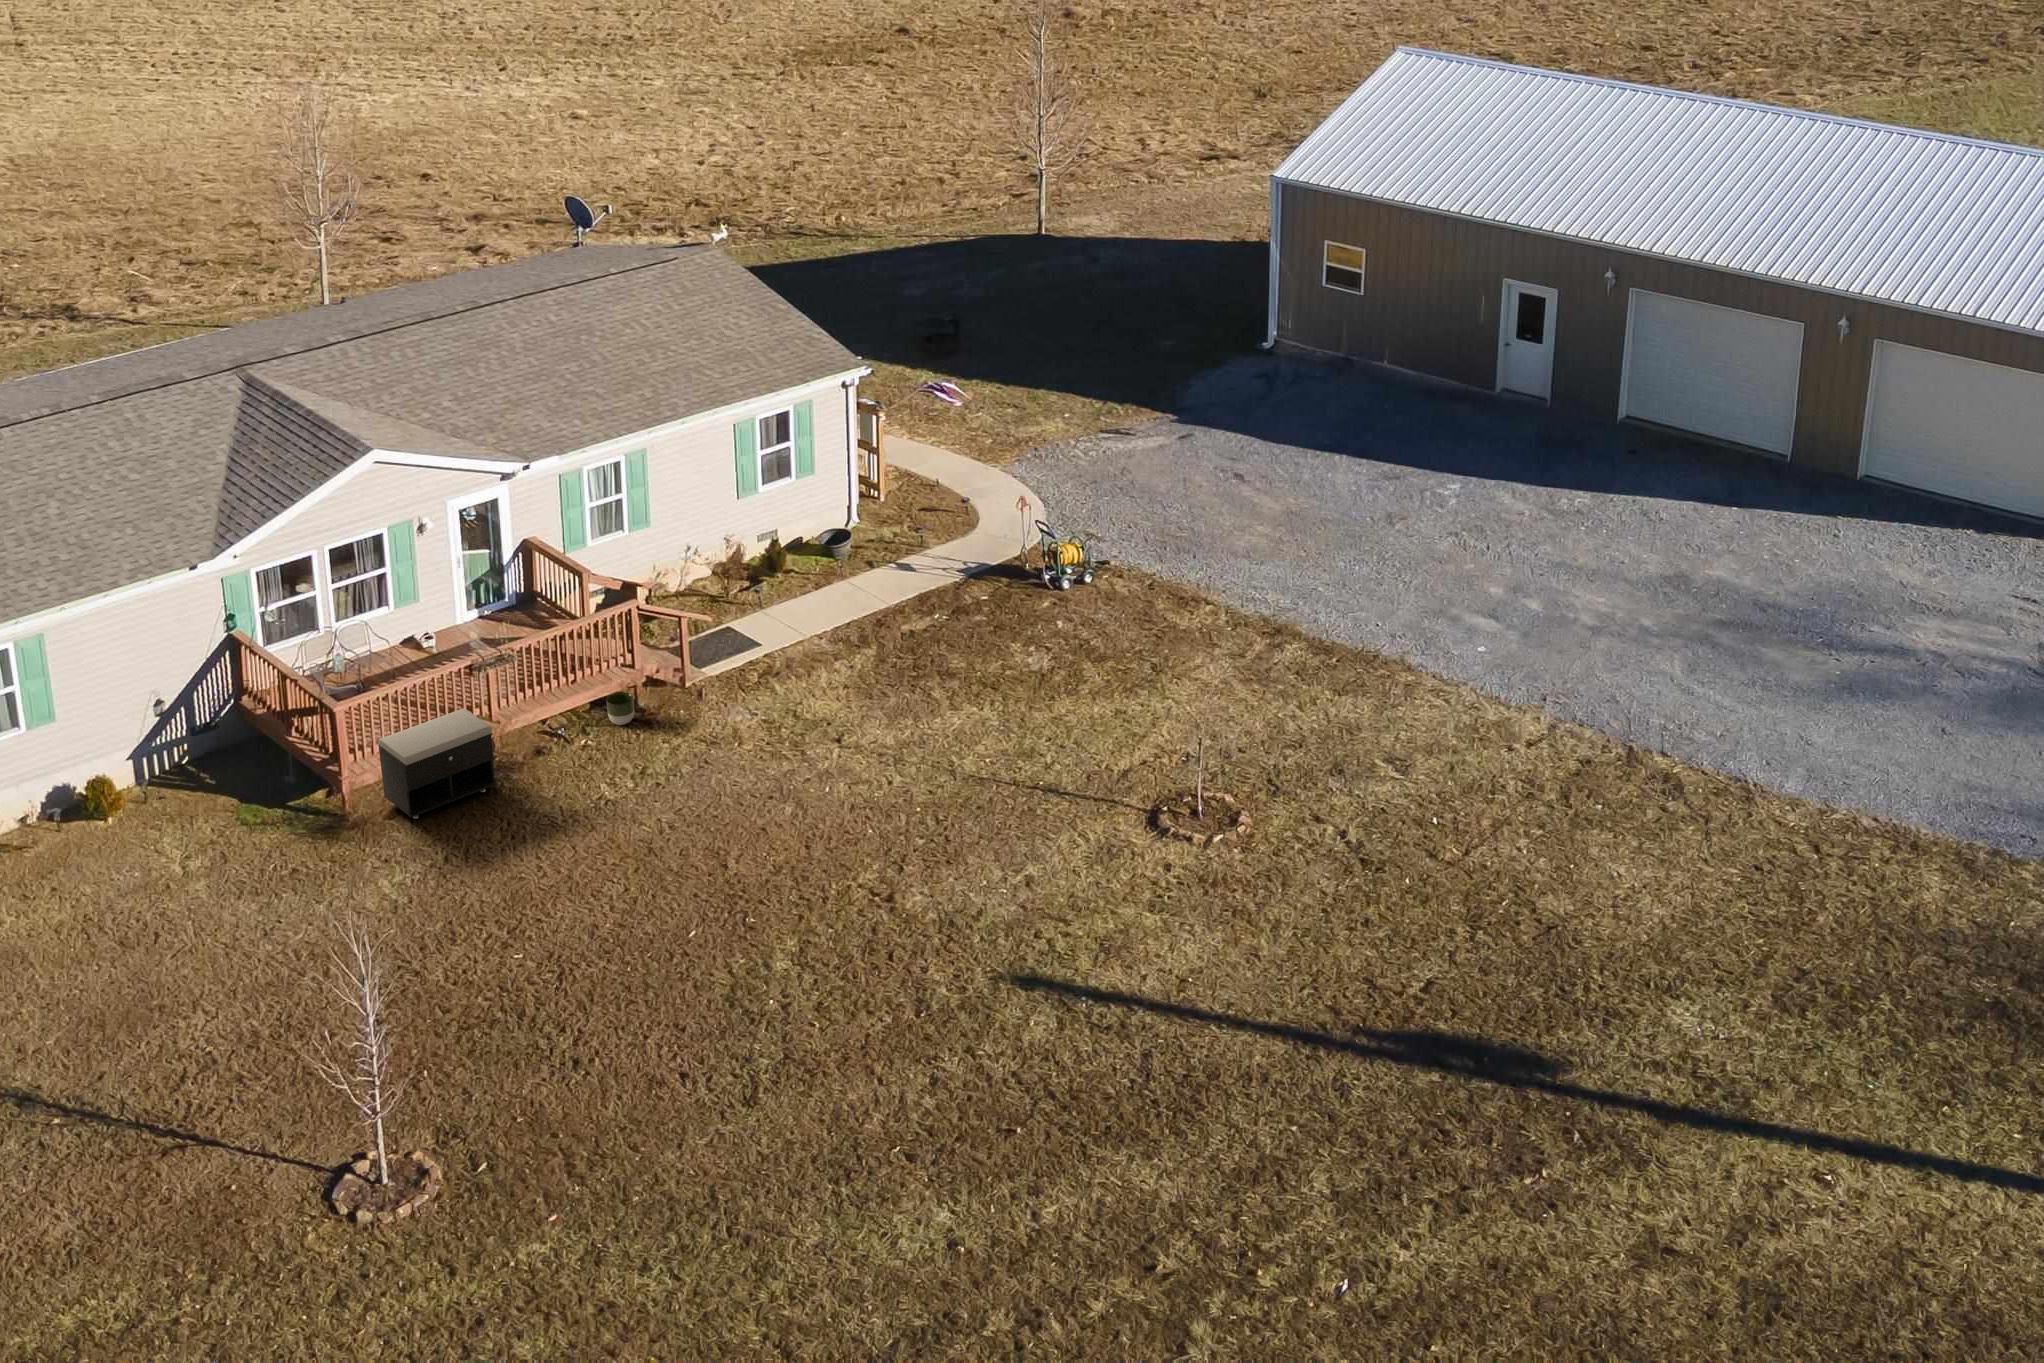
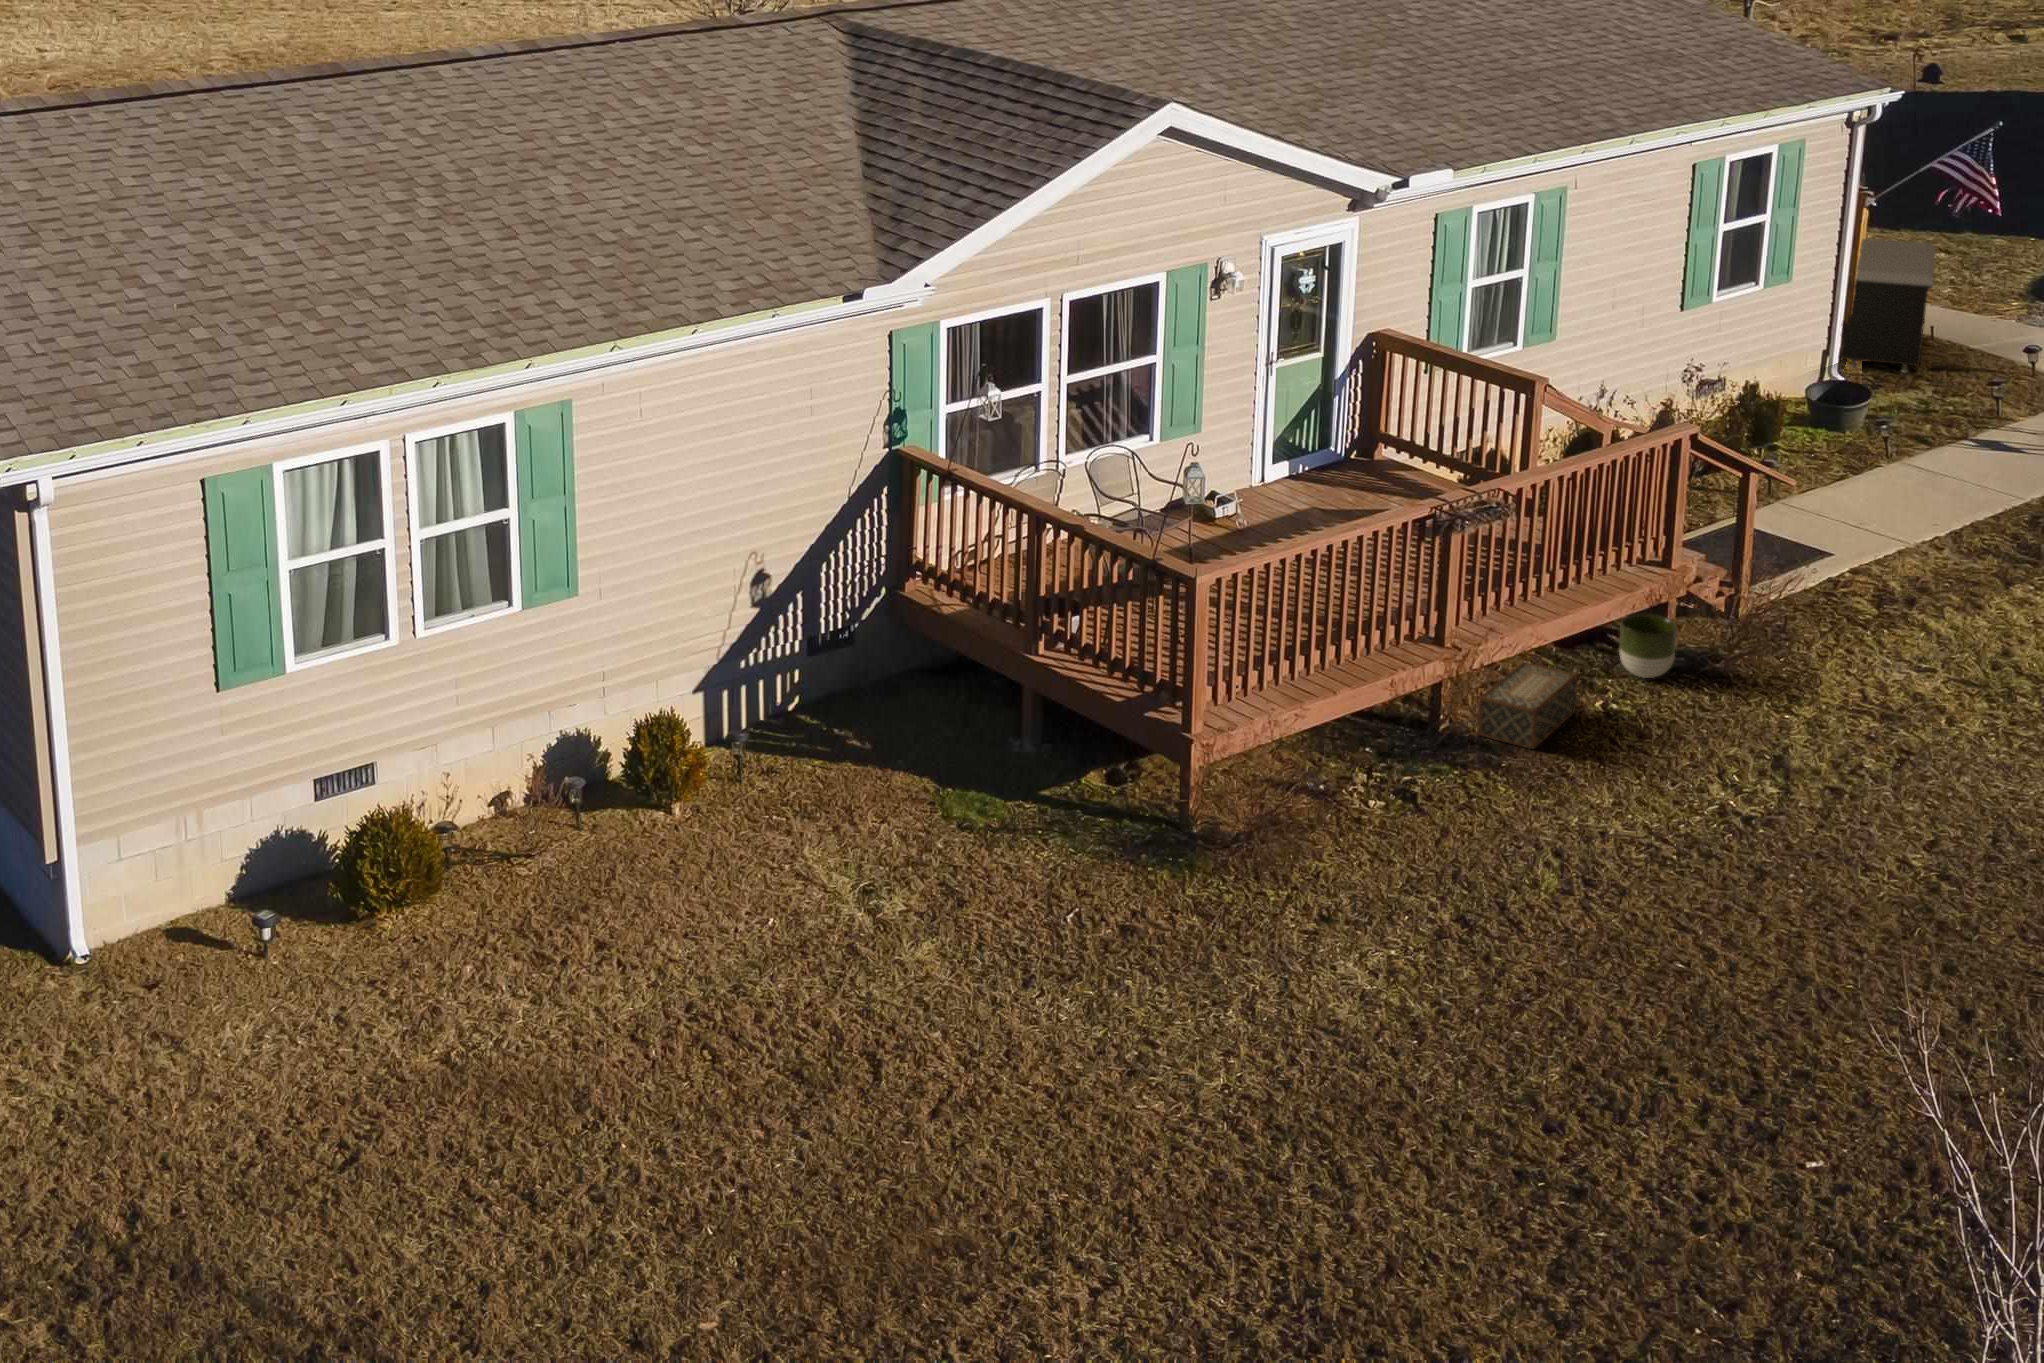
storage bench: present [378,708,496,819] -> present [1839,239,1936,373]
woven basket: none [516,722,573,768] -> present [1477,662,1577,749]

